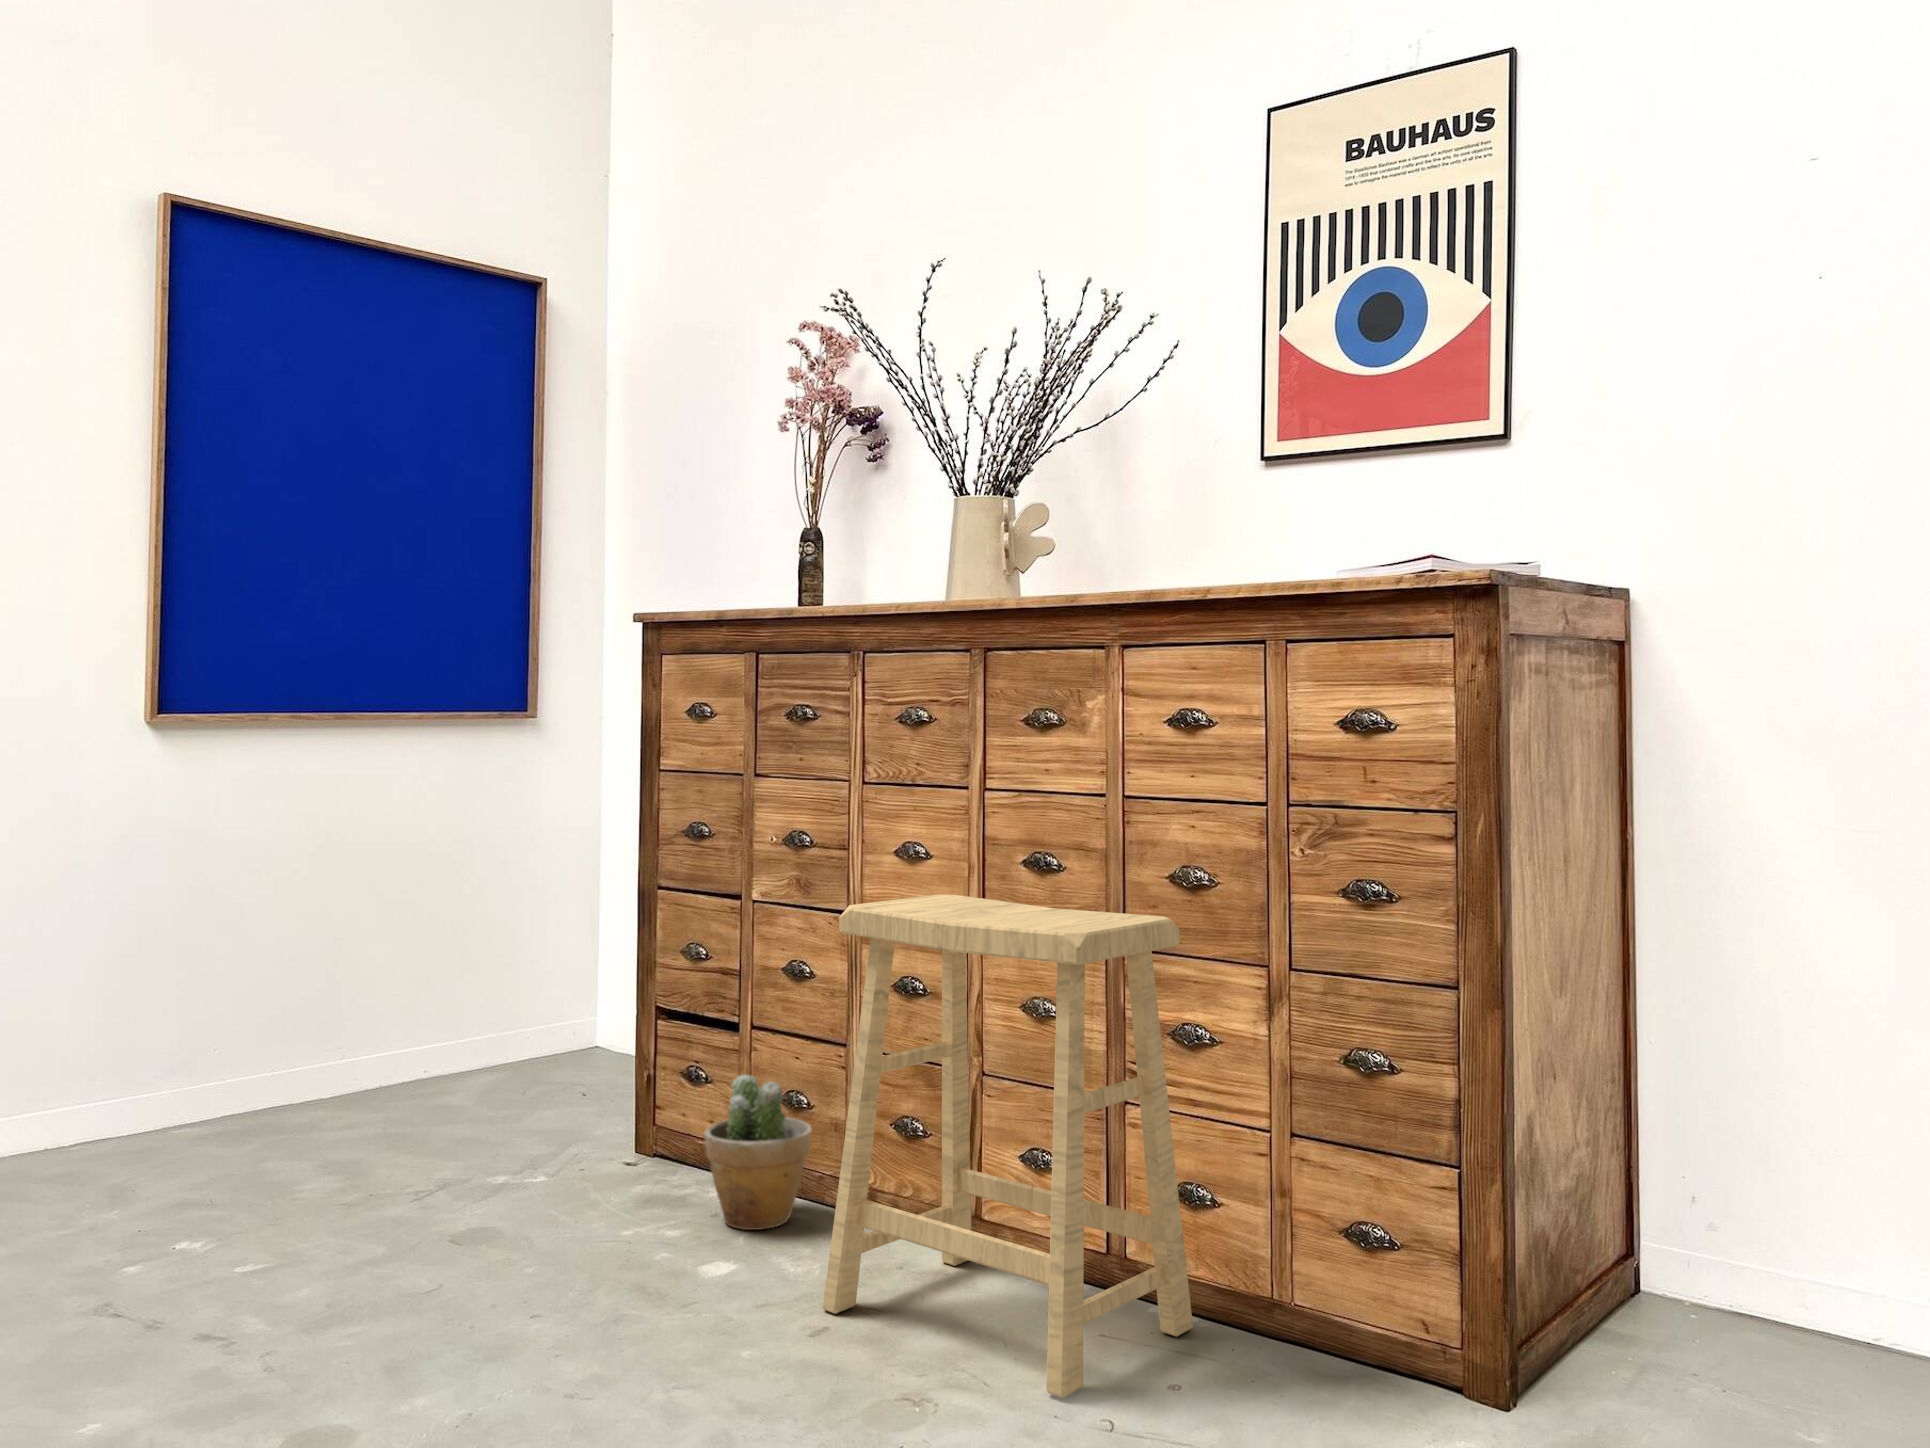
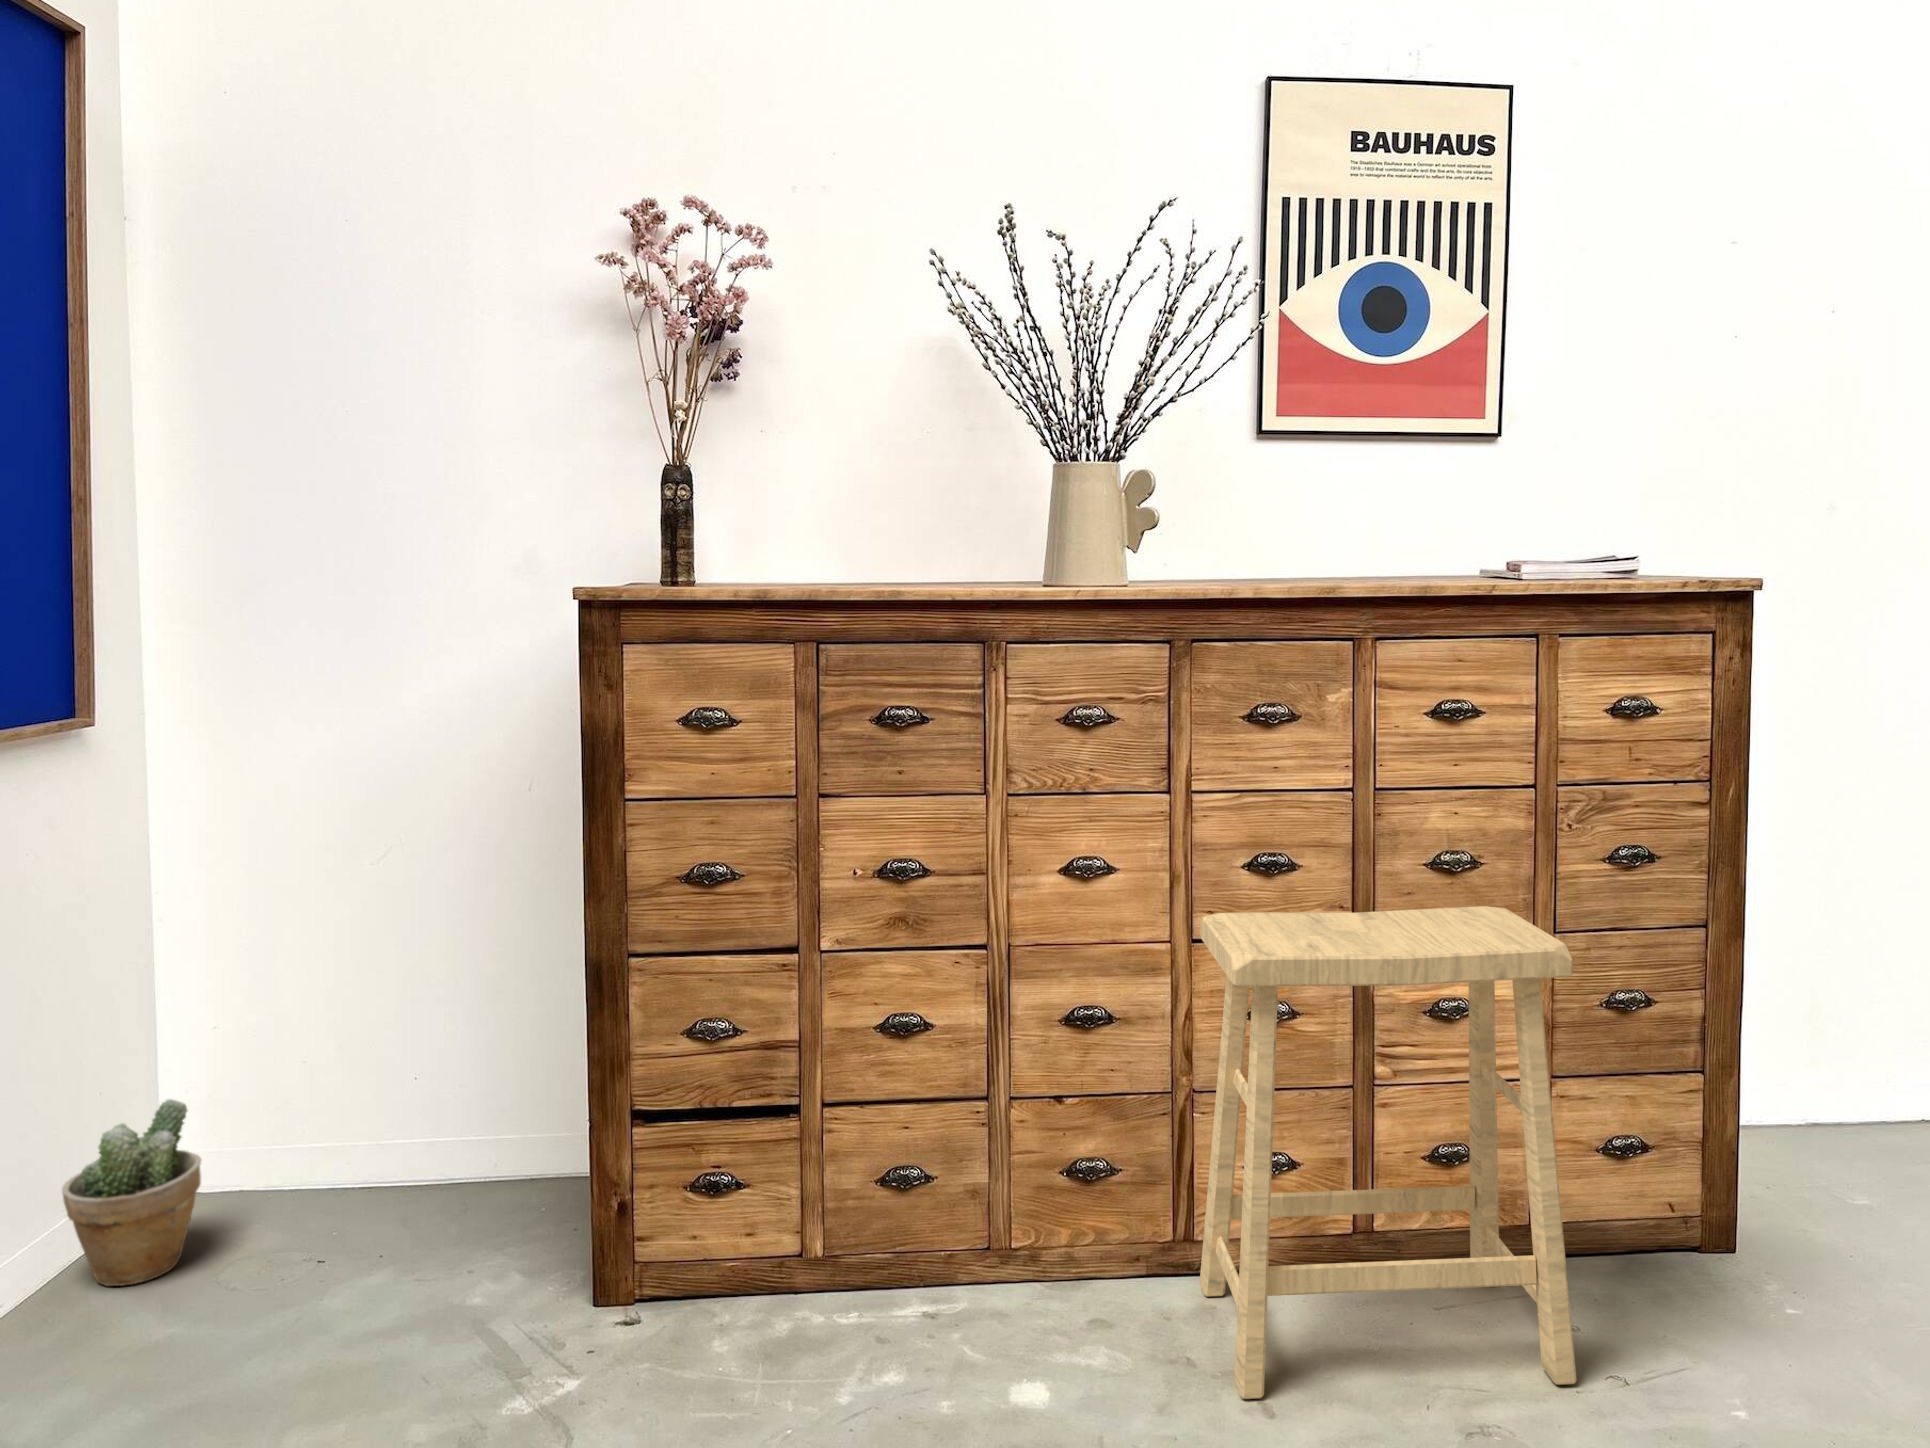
potted plant: present [704,1075,812,1230] -> present [62,1099,201,1286]

